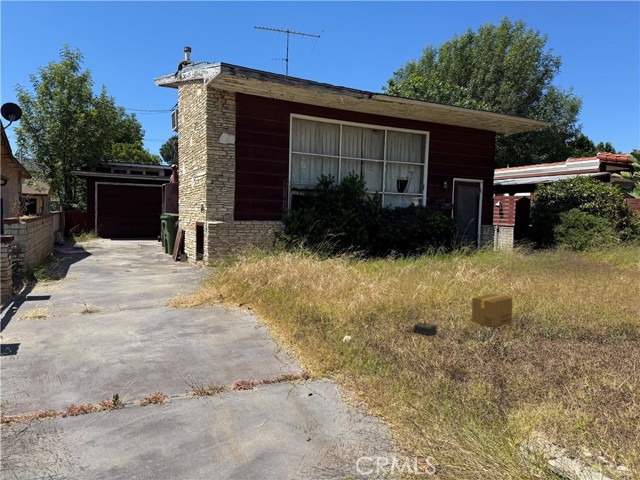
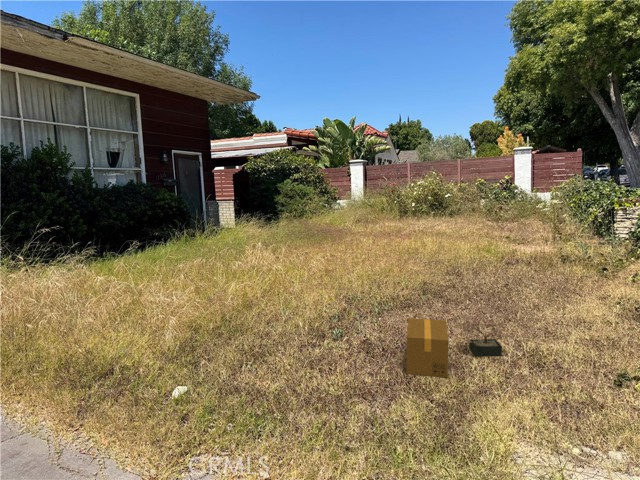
decorative plant: present [409,305,437,335] -> present [460,315,508,356]

